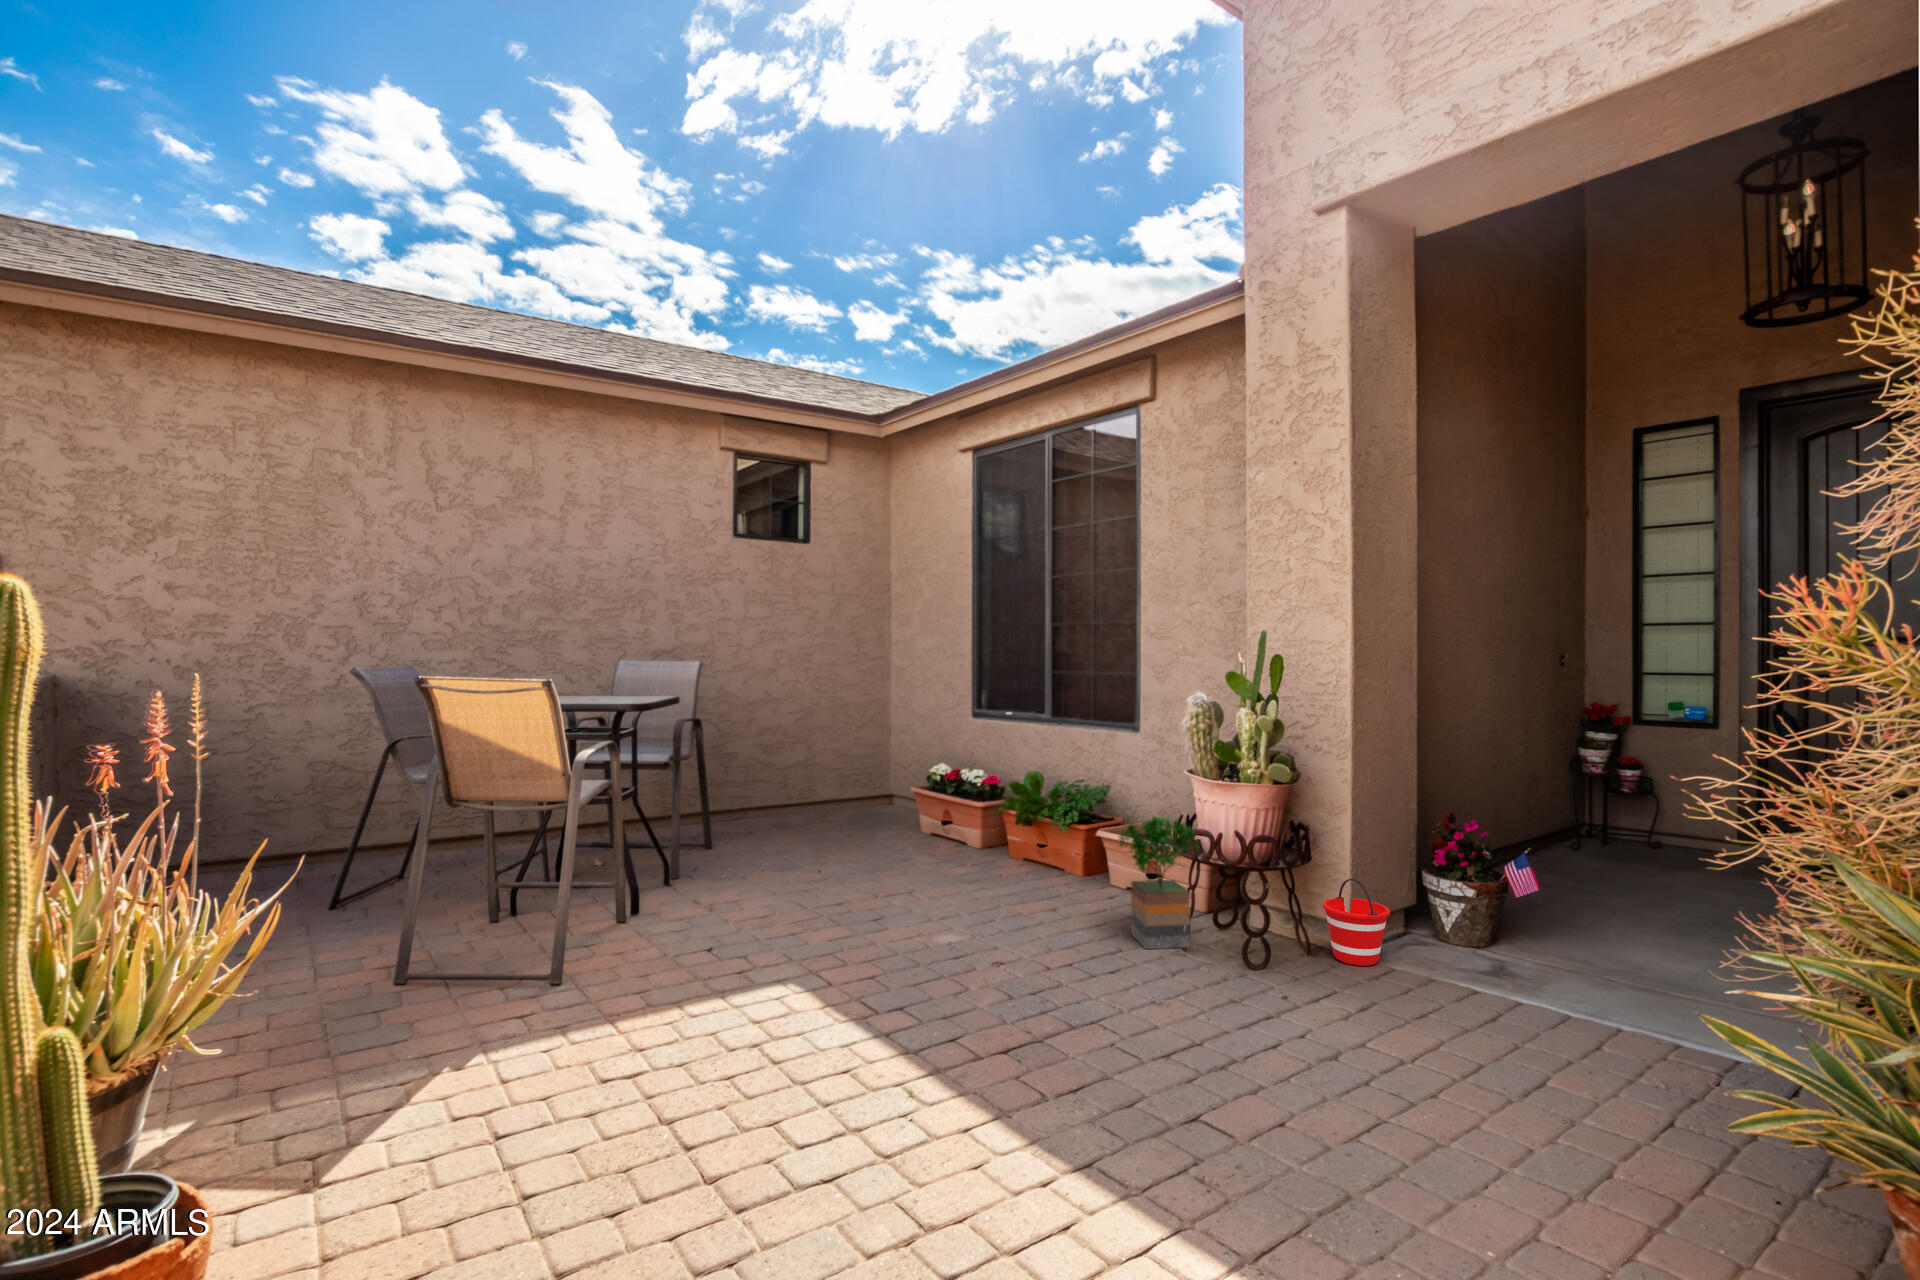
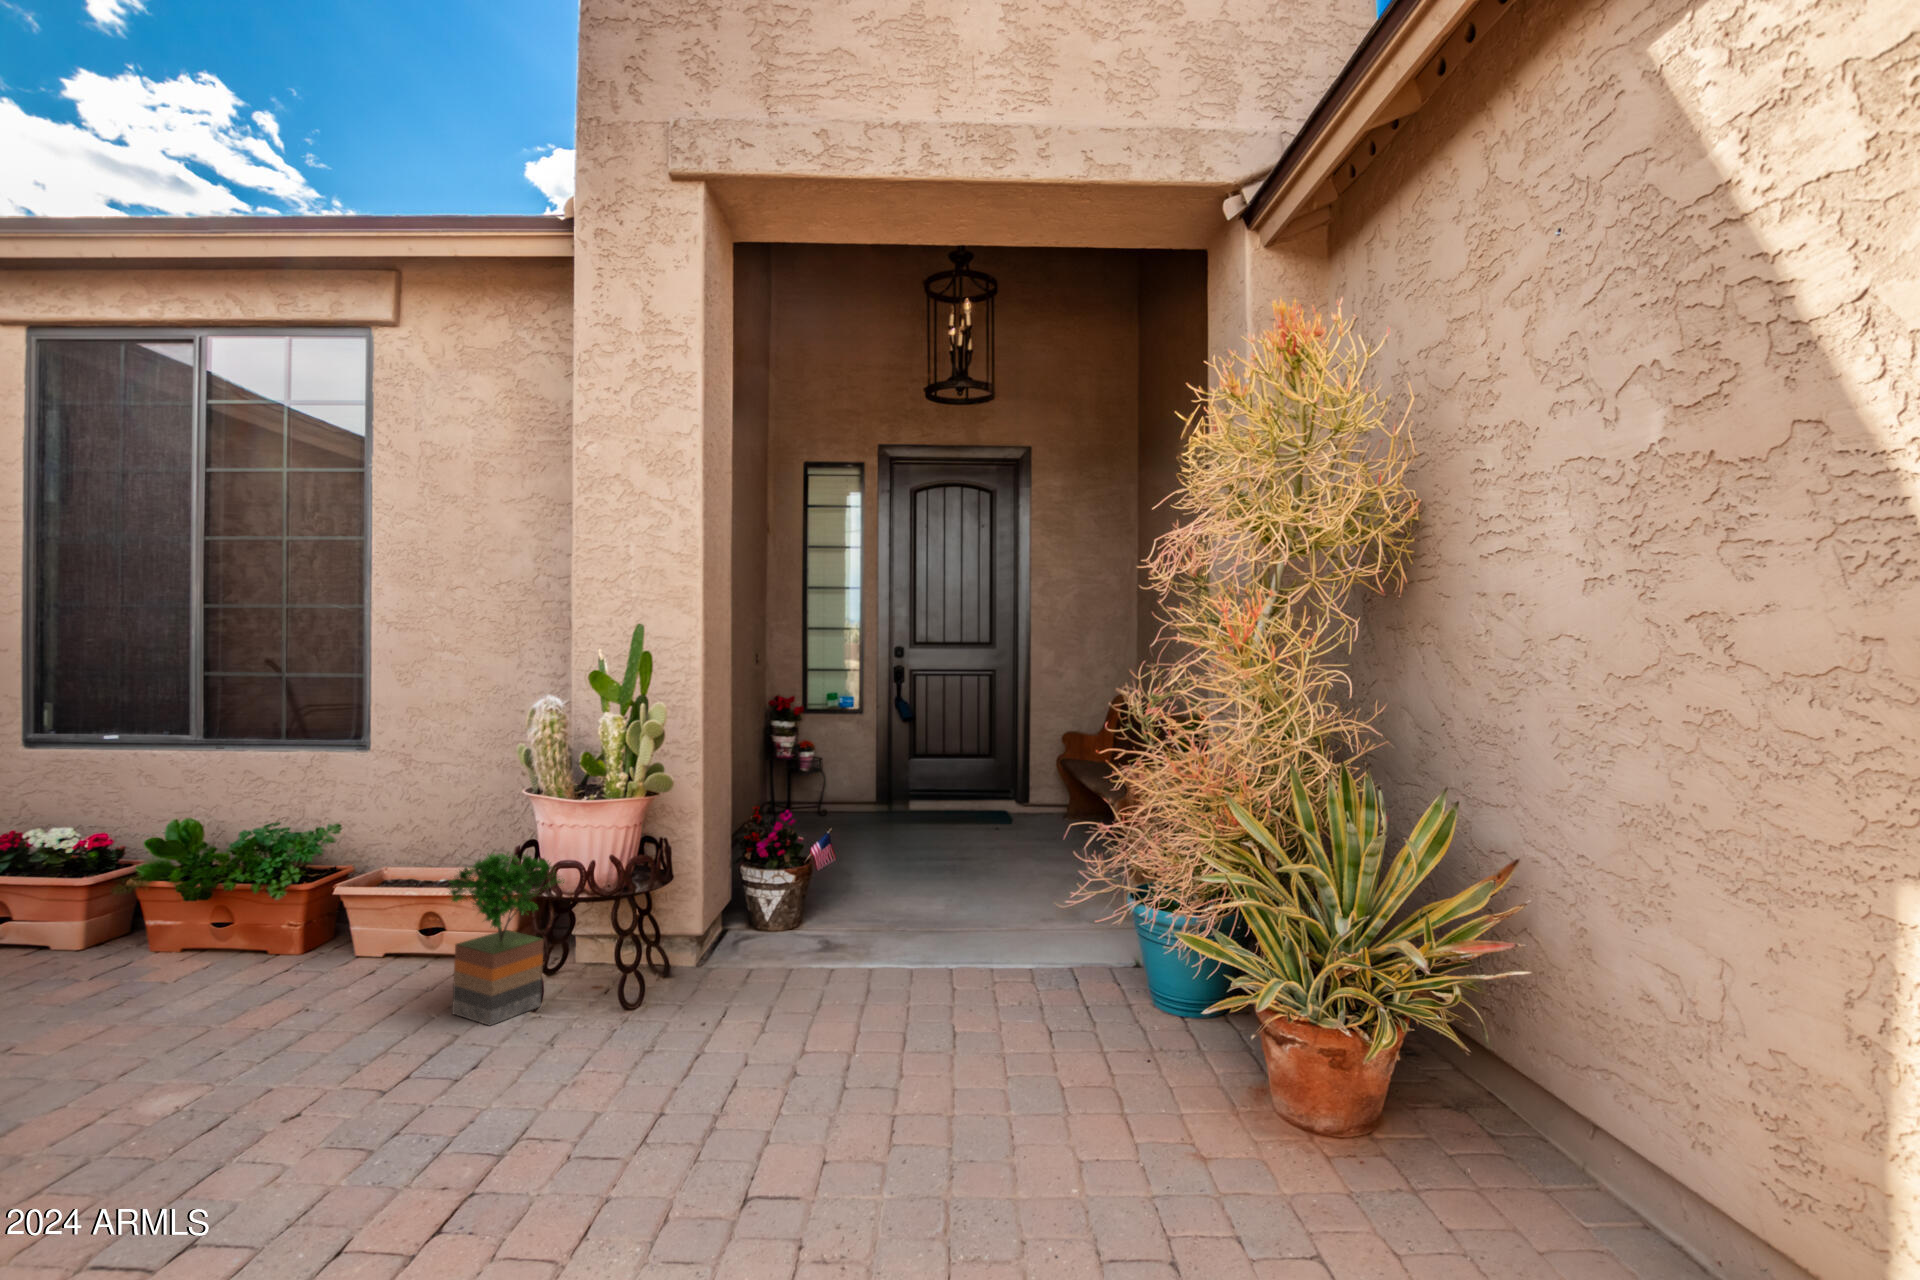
bucket: present [1322,879,1390,966] -> none [681,885,746,973]

